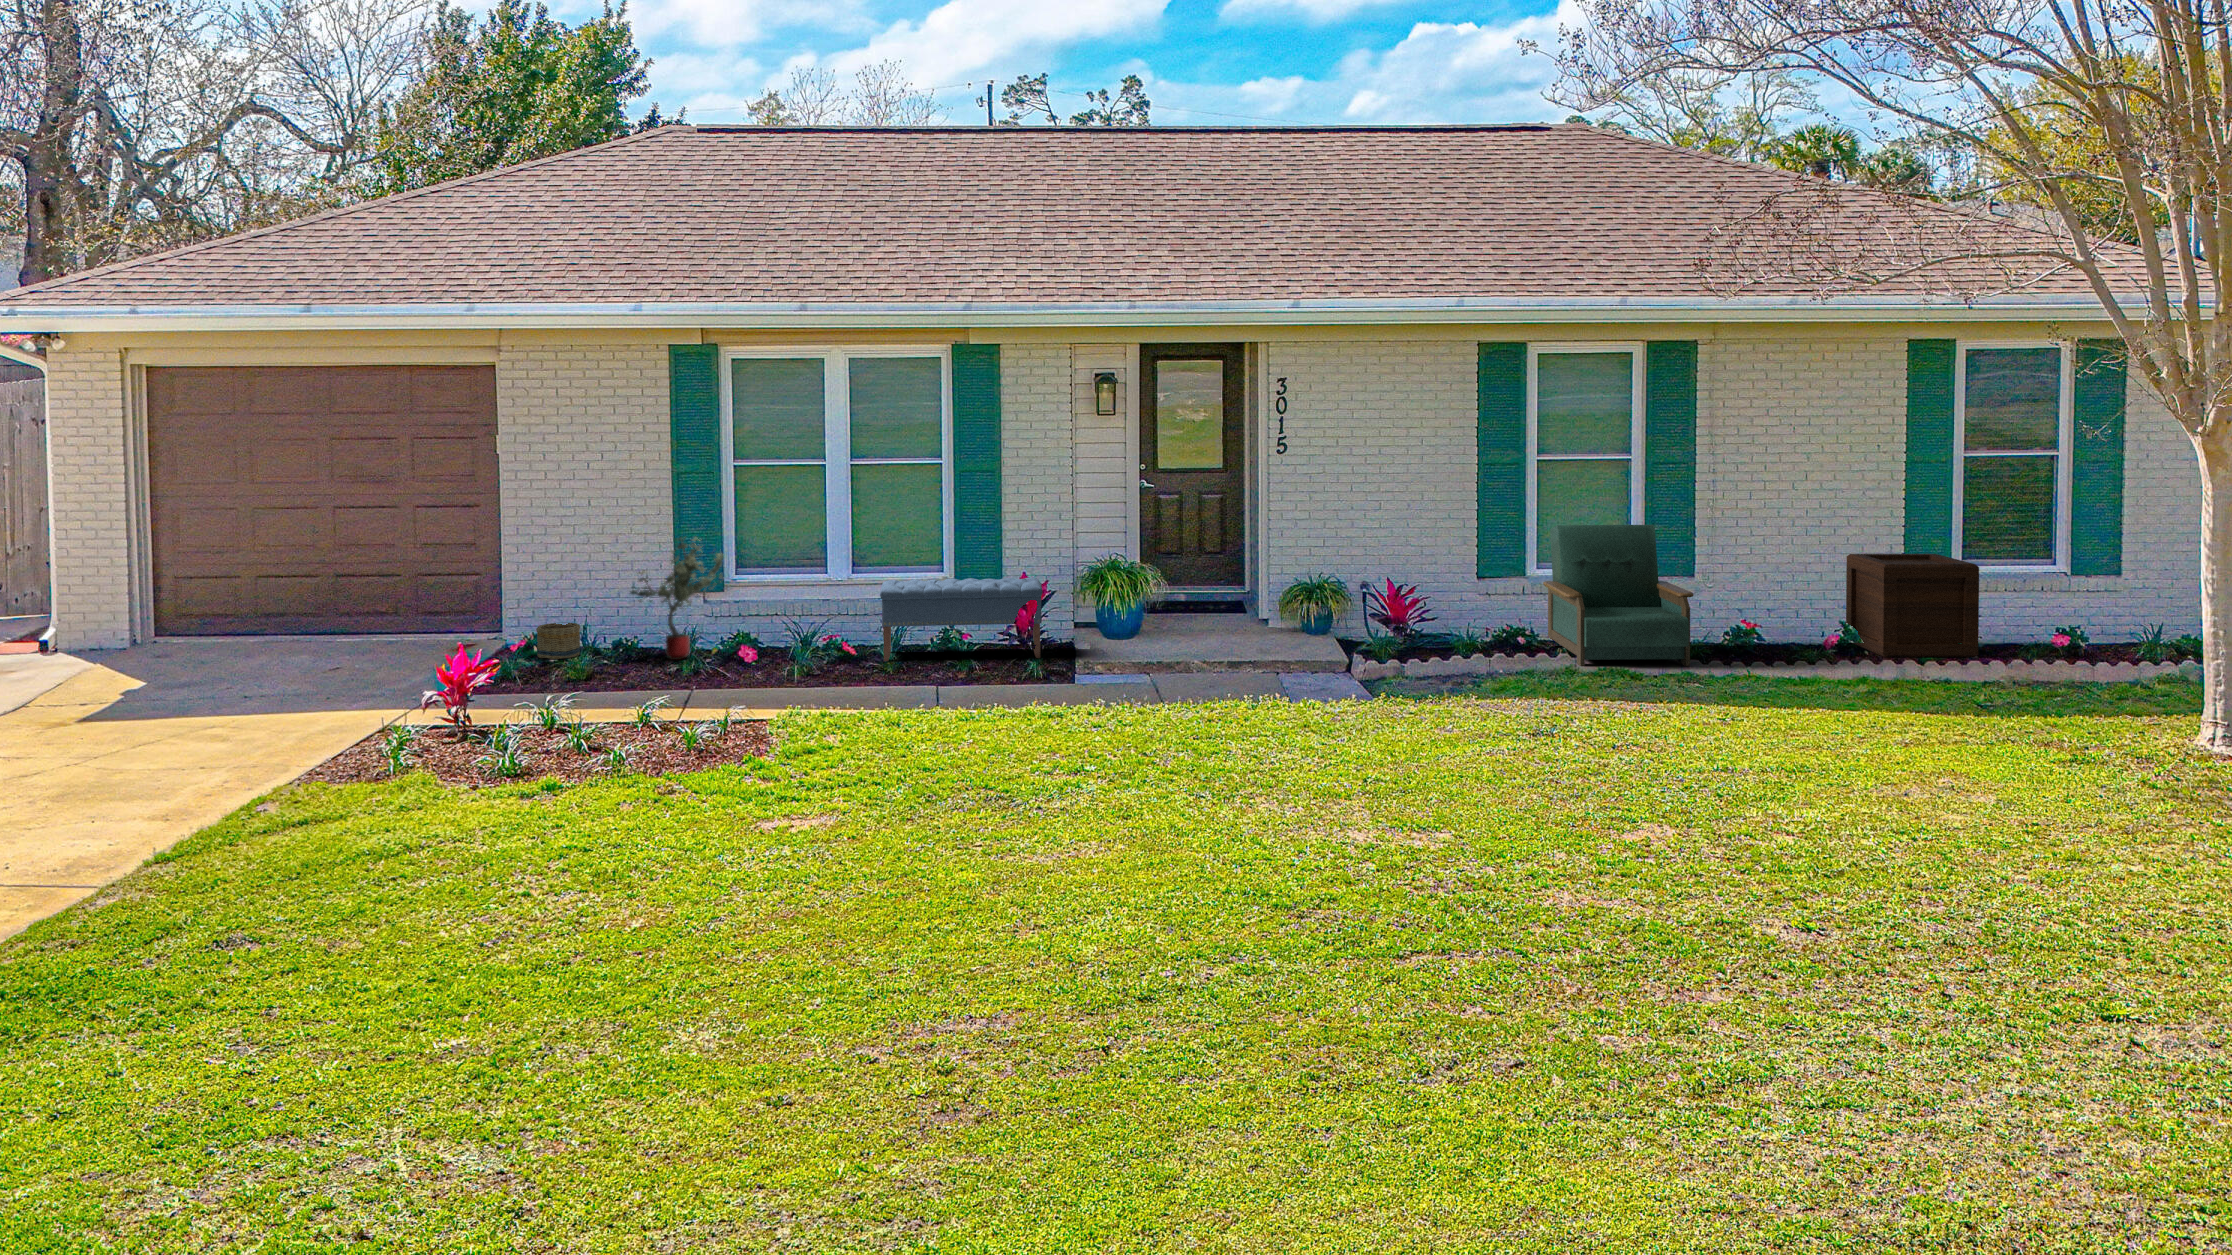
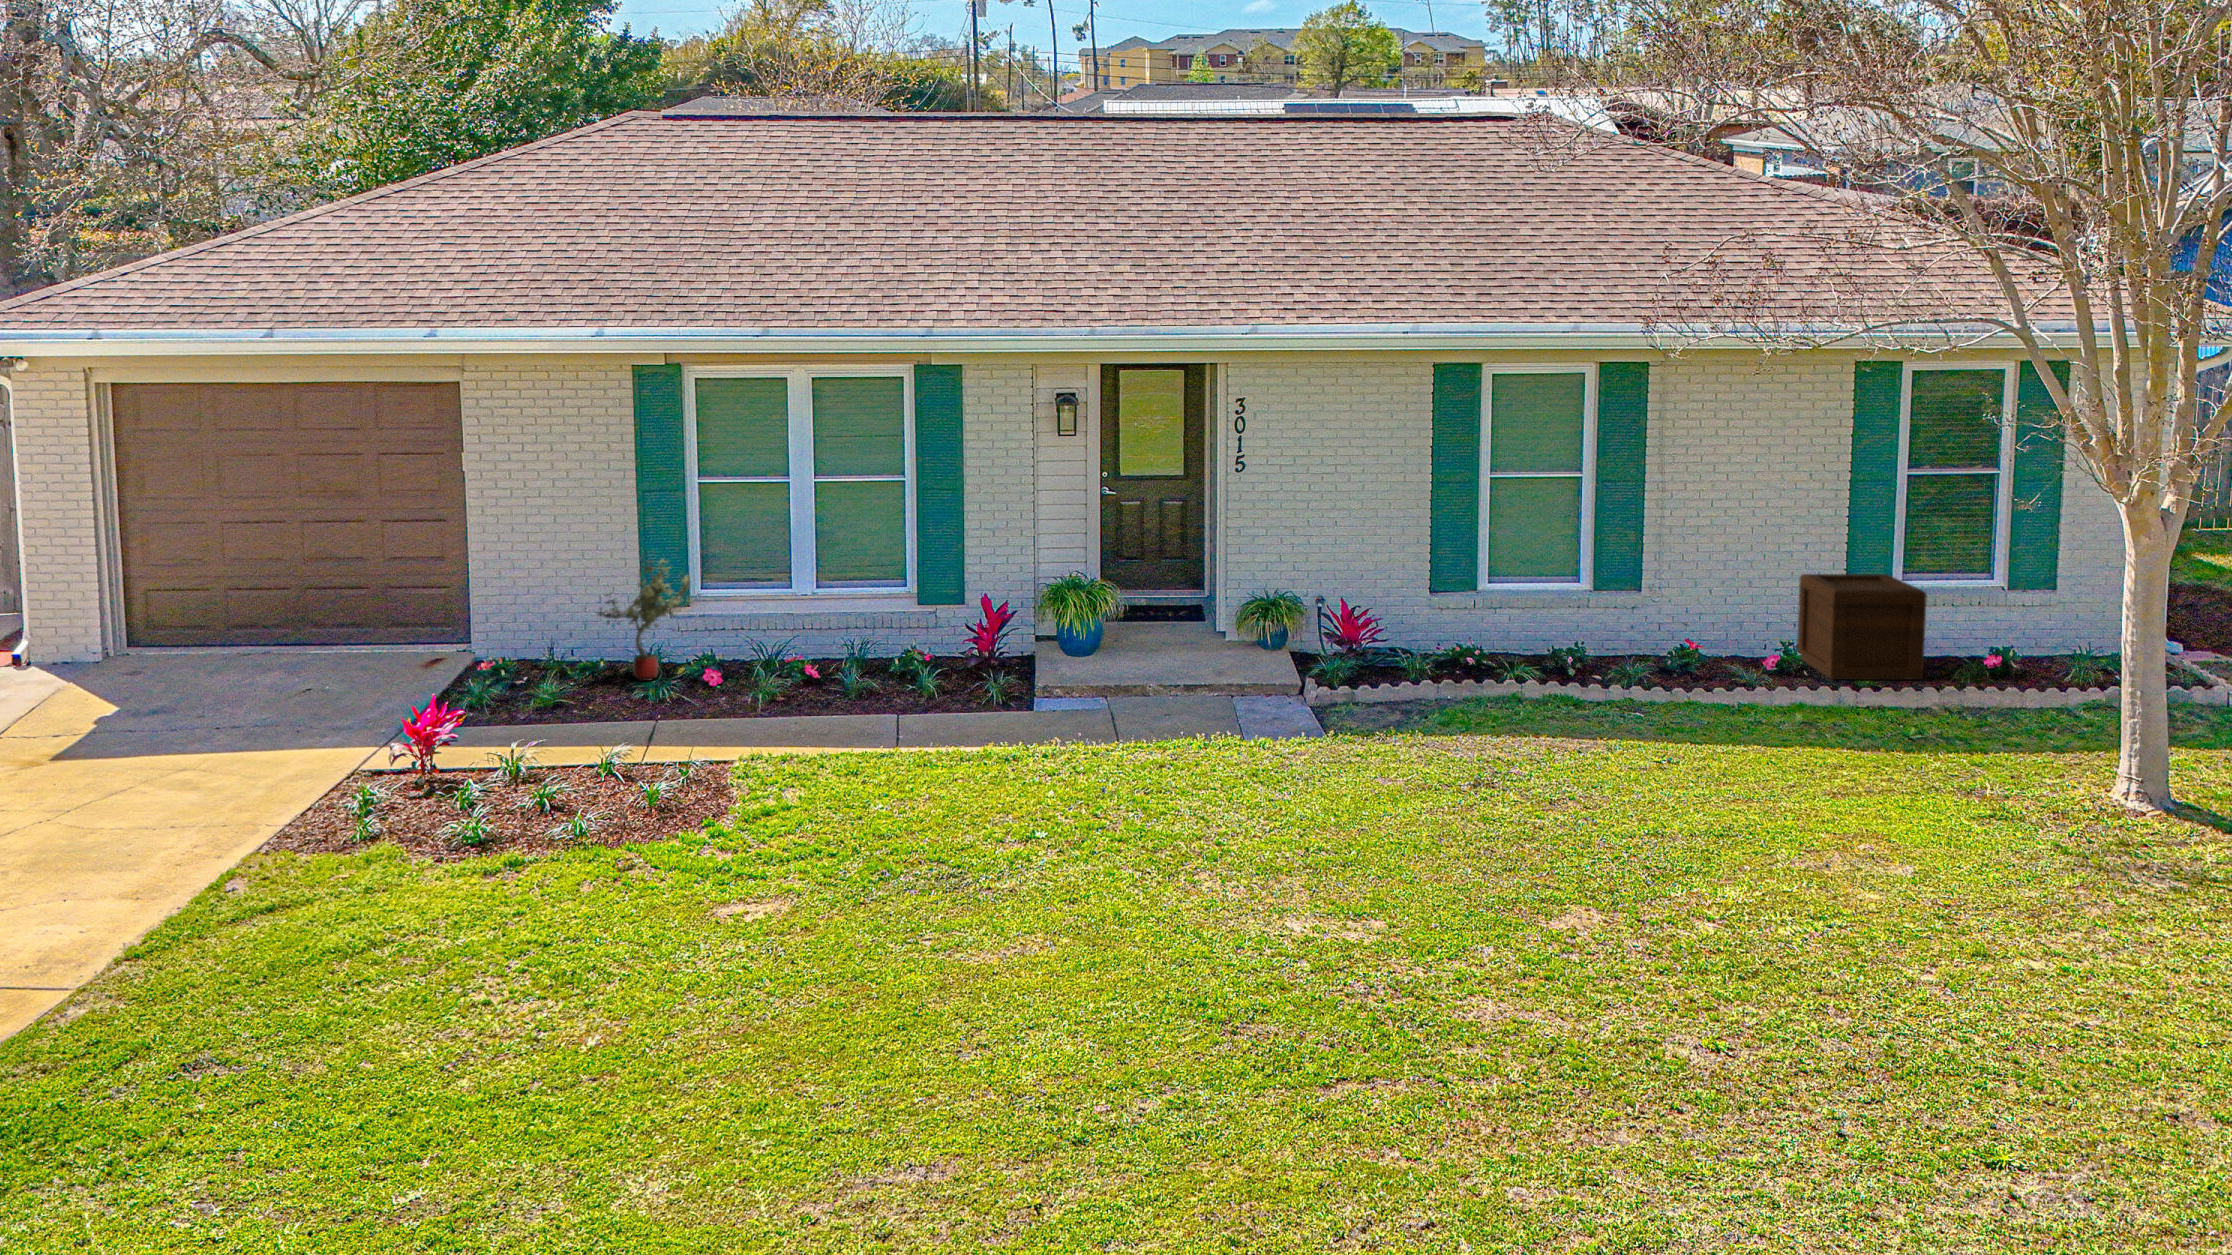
armchair: present [1543,525,1694,666] -> none [1502,547,1647,692]
bench: present [880,578,1043,661] -> none [846,597,1007,684]
basket: present [536,623,580,659] -> none [505,641,549,680]

